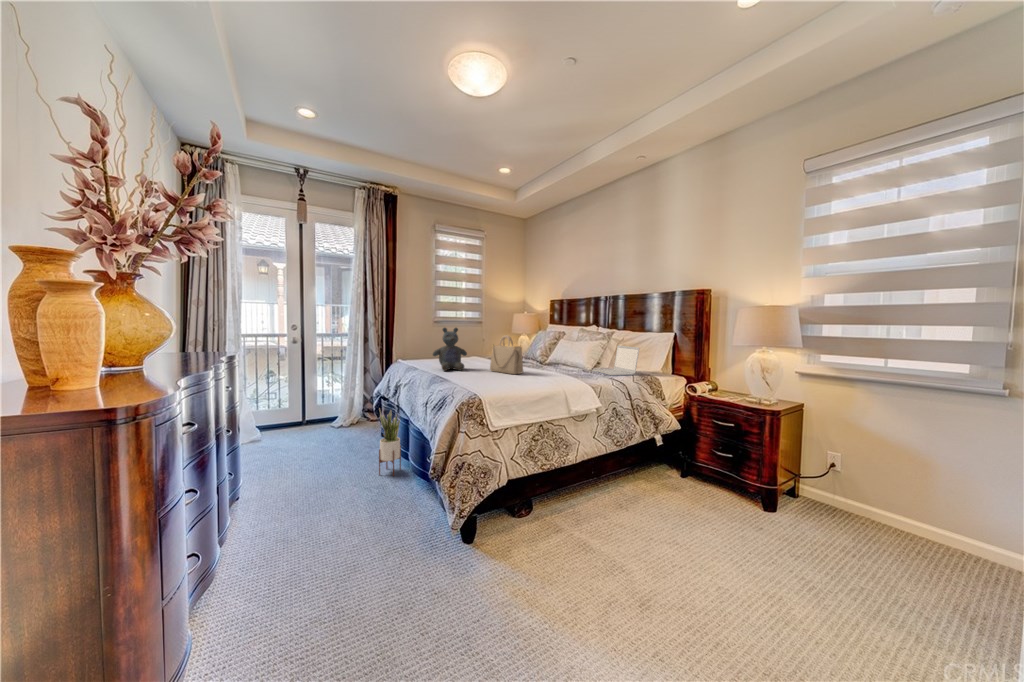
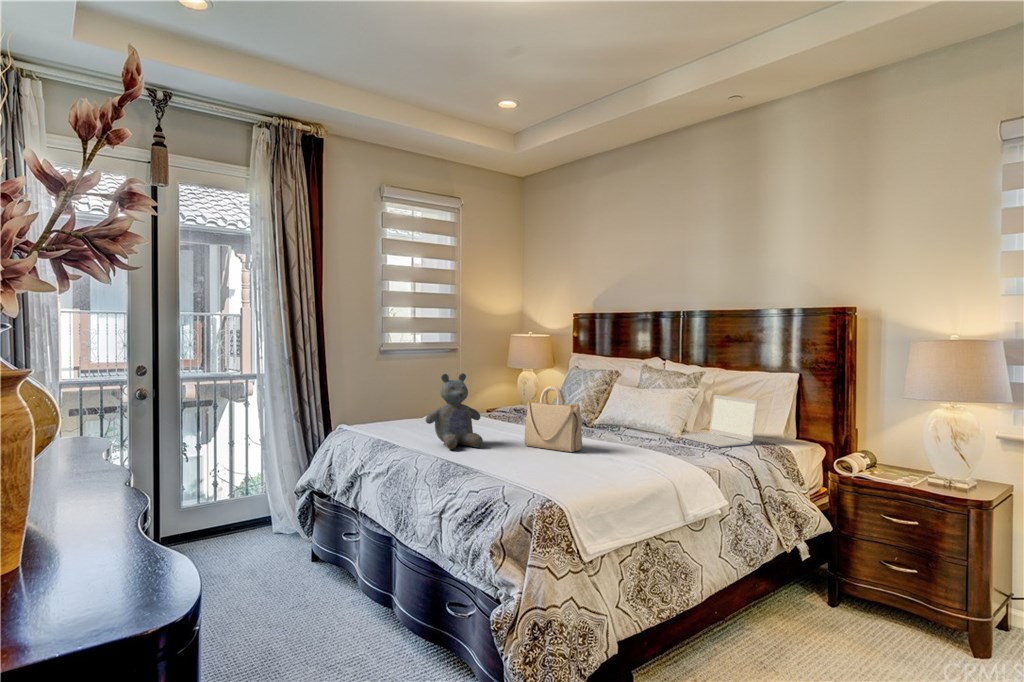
potted plant: present [379,411,401,476] -> none [338,518,380,640]

